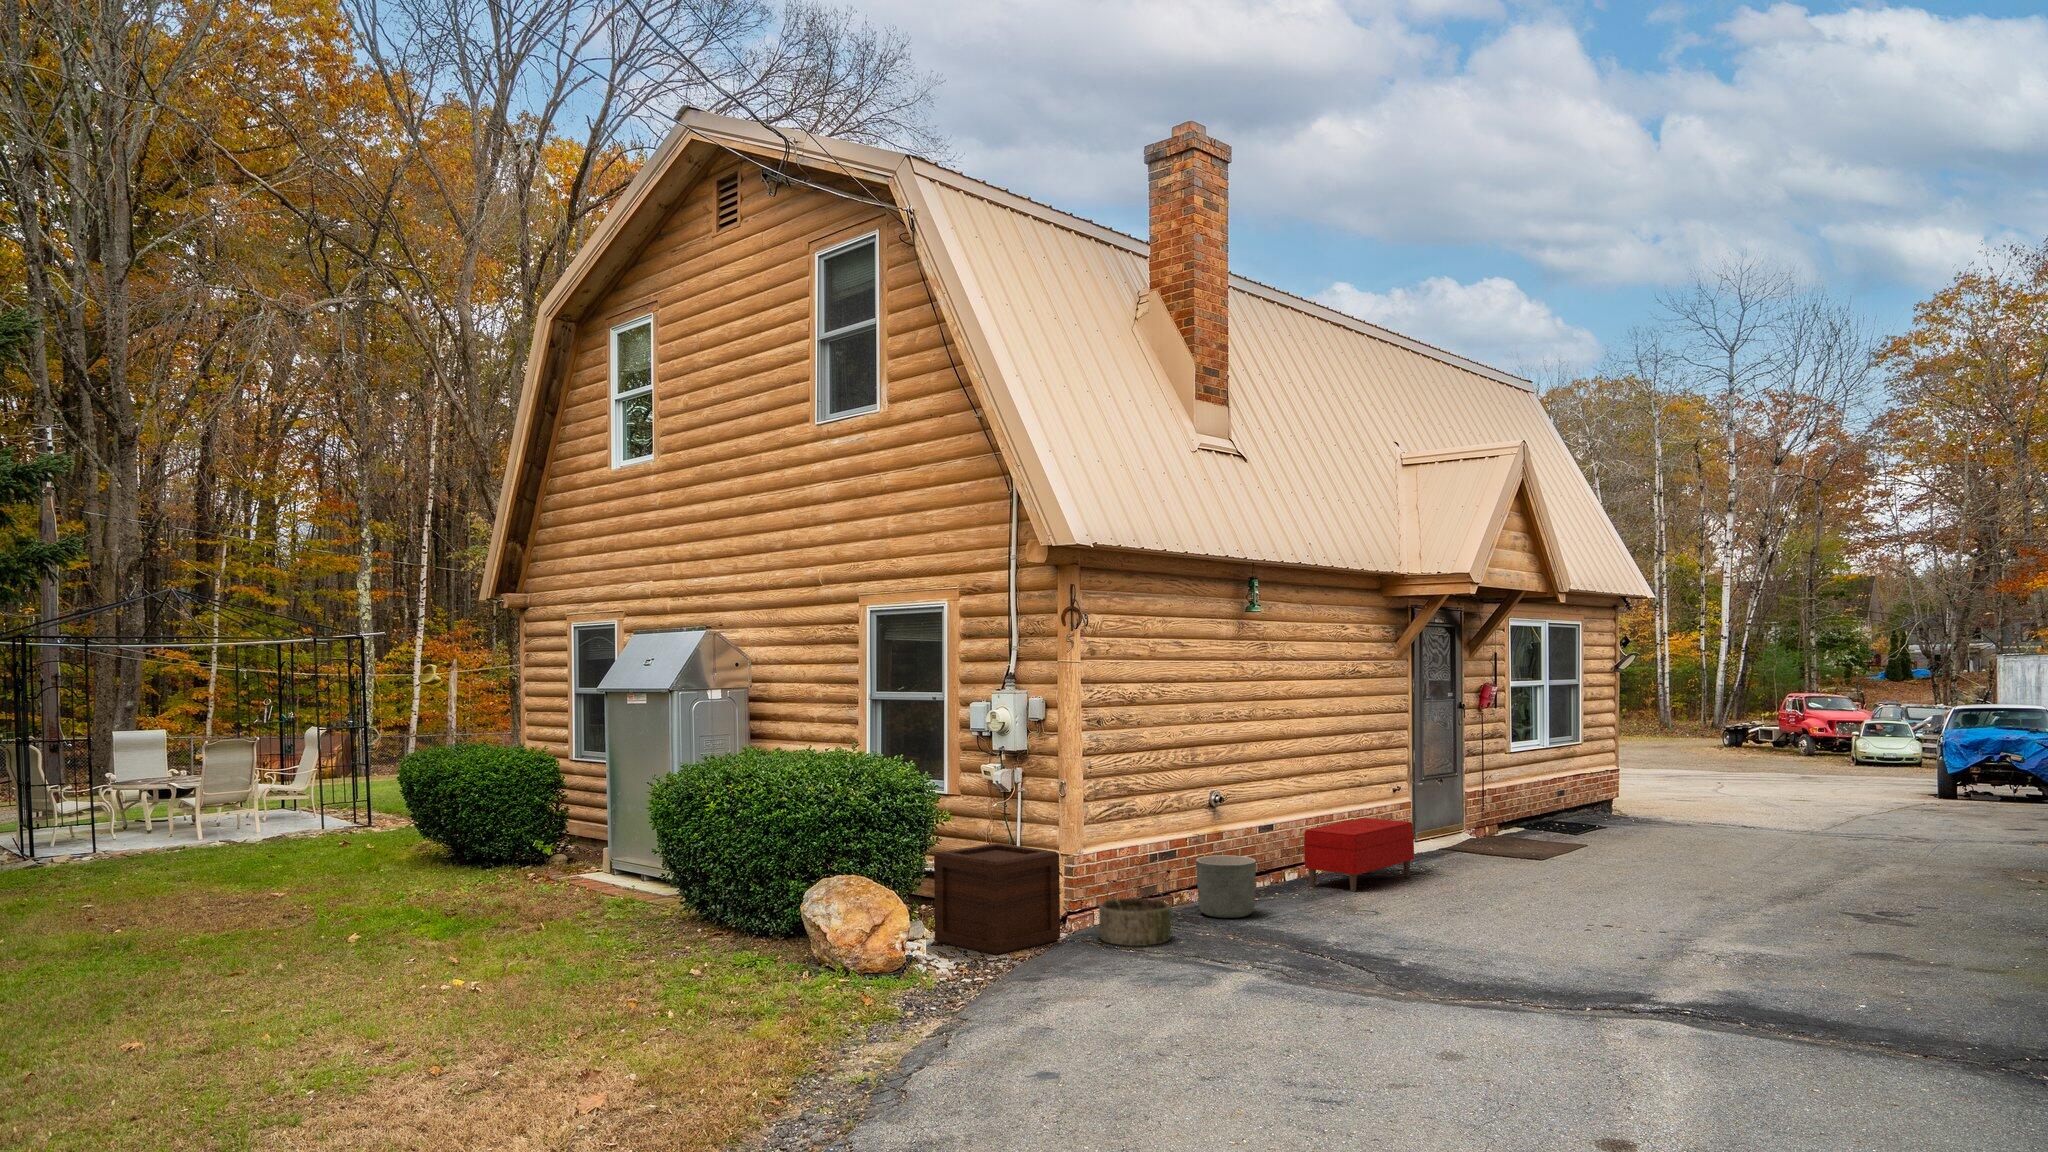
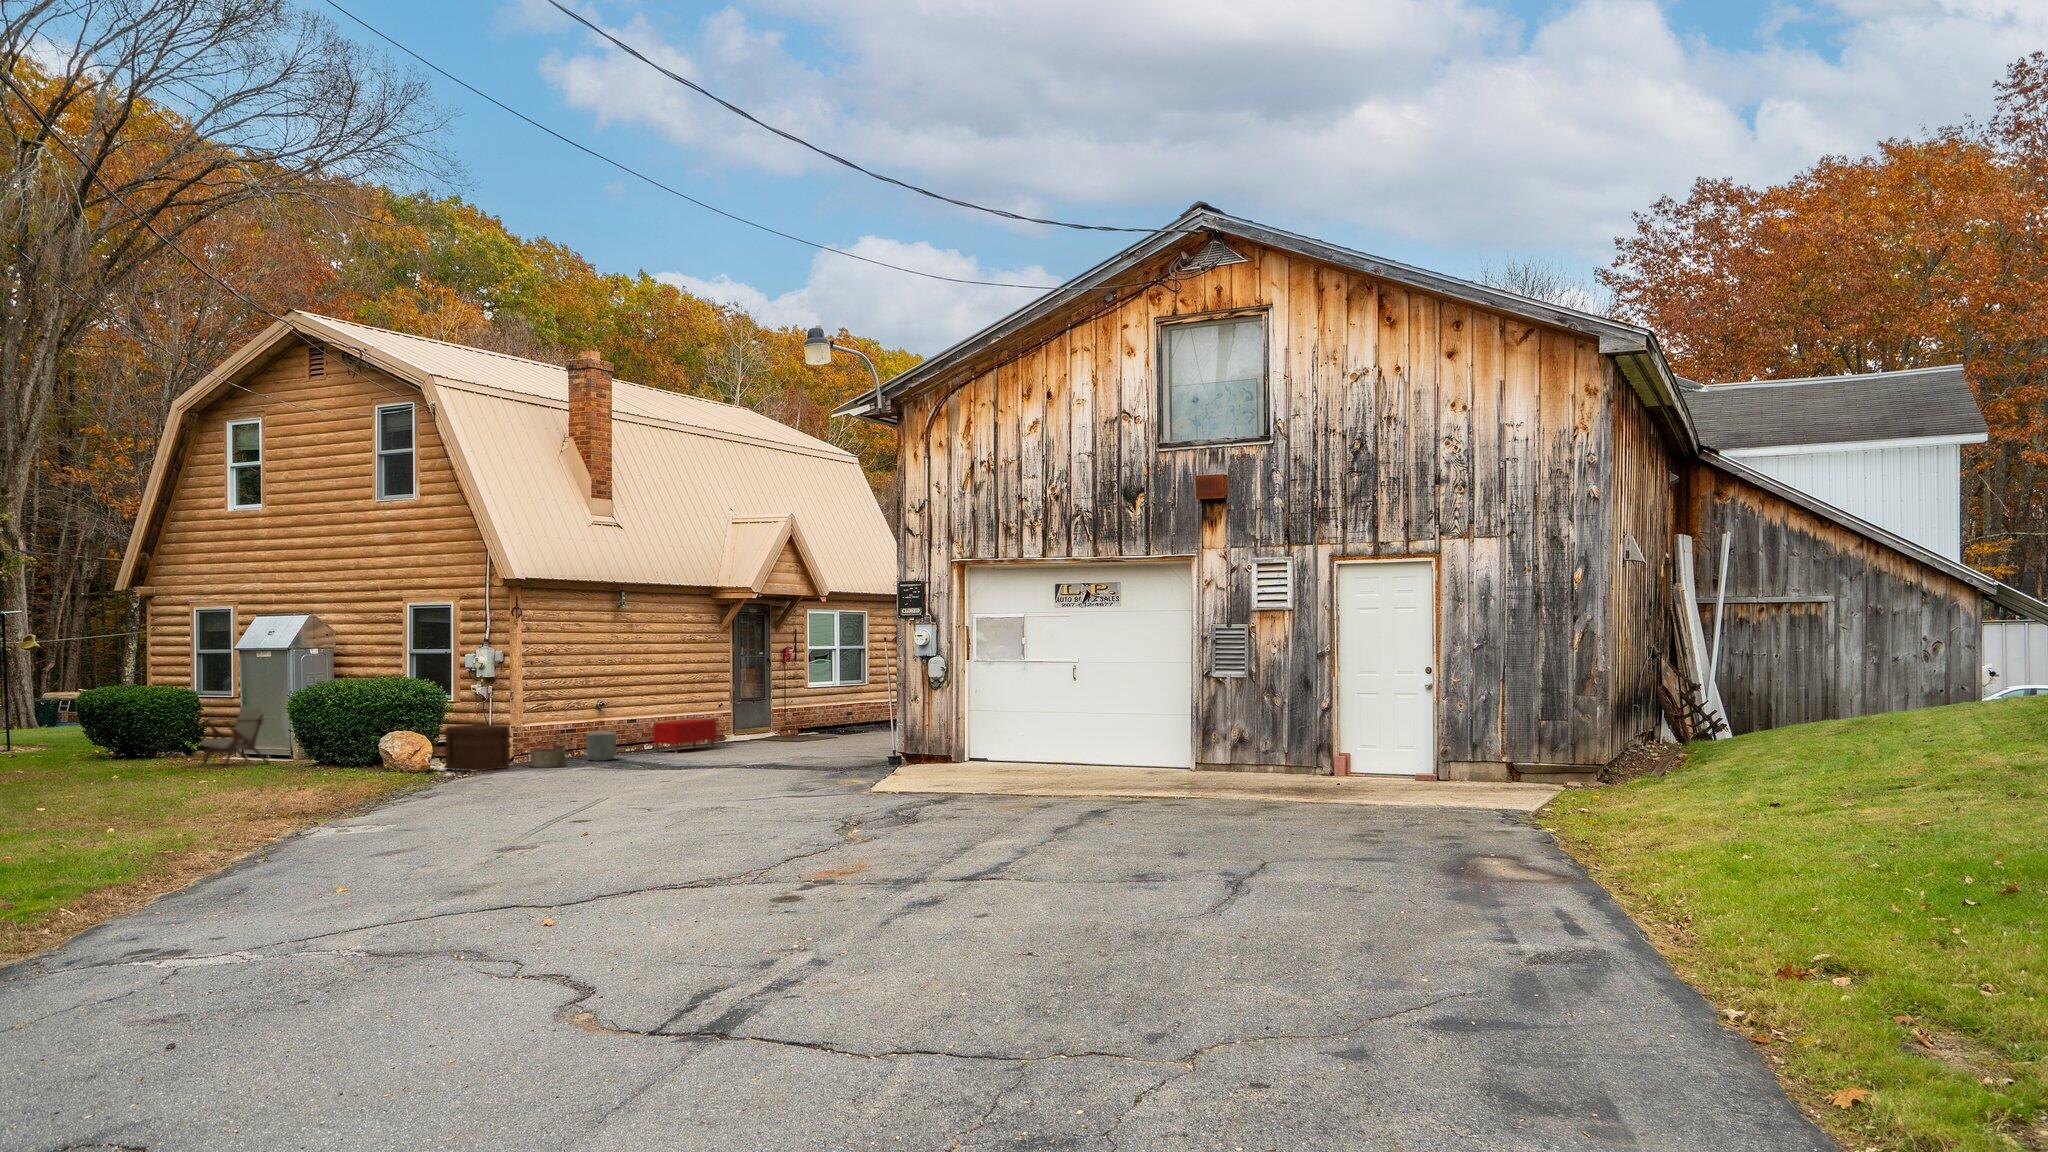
lounge chair: none [542,784,649,901] -> present [202,706,269,767]

